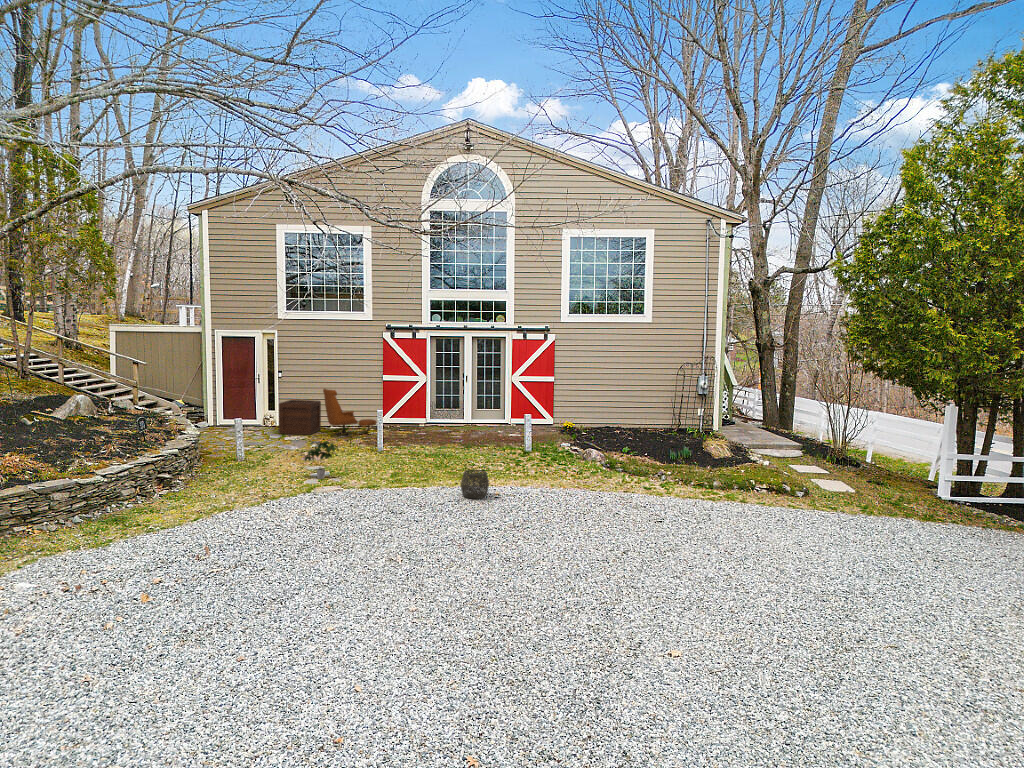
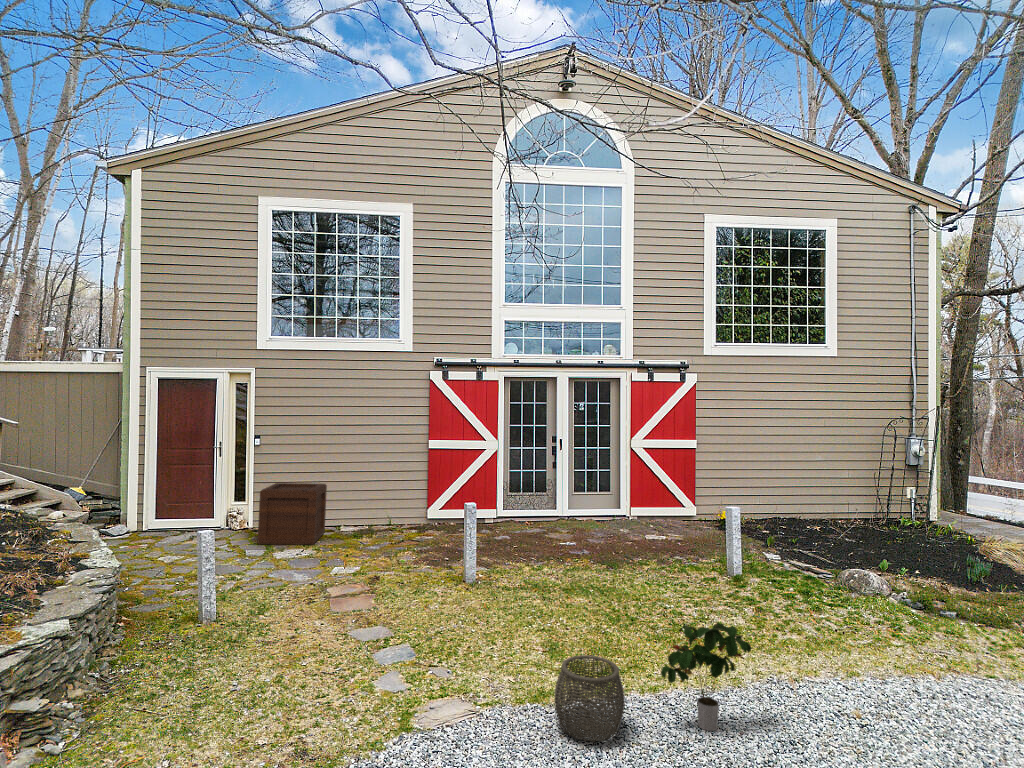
lounge chair: present [323,389,376,437] -> none [340,464,426,549]
potted plant: present [304,441,339,479] -> present [661,624,751,731]
woven basket: present [461,470,489,499] -> present [554,655,625,742]

